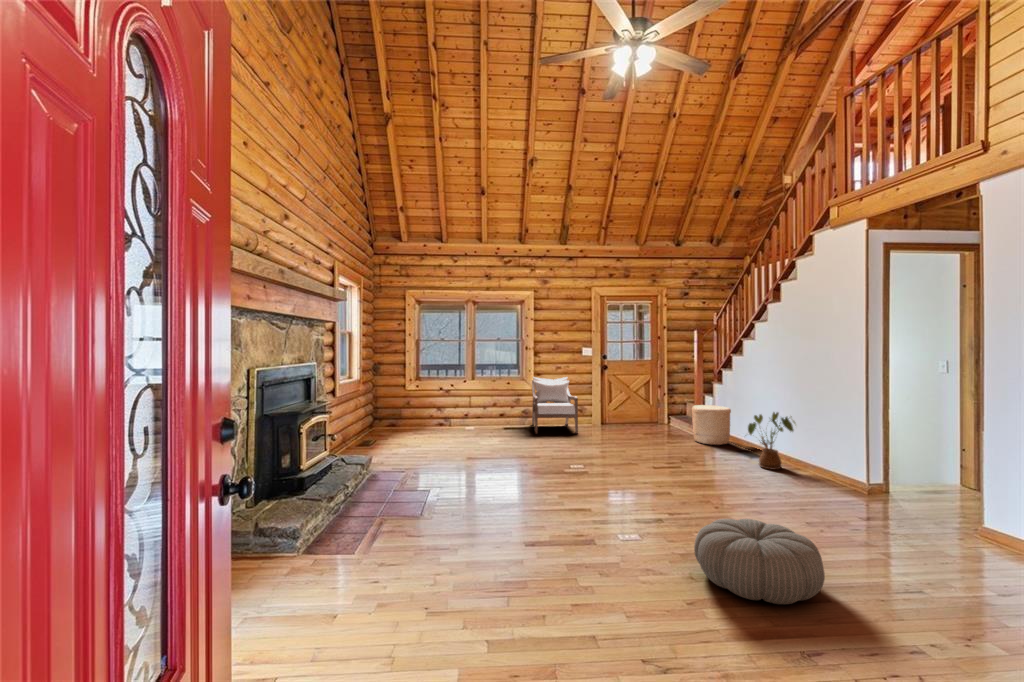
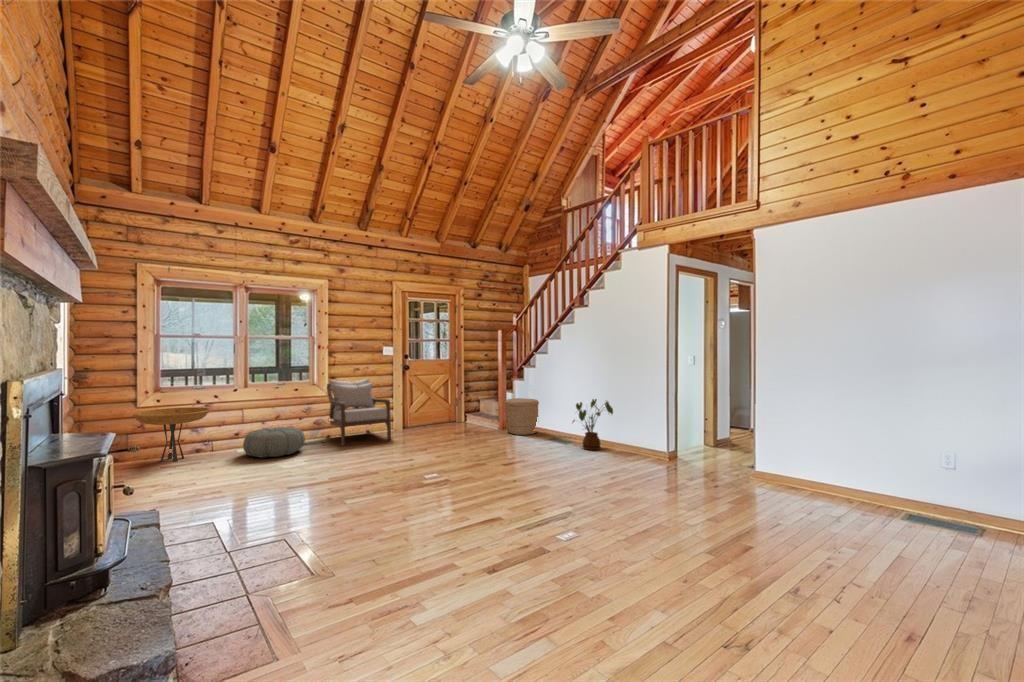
side table: none [401,393,446,431] -> present [133,407,210,462]
pouf: present [694,519,825,604] -> present [243,427,305,458]

